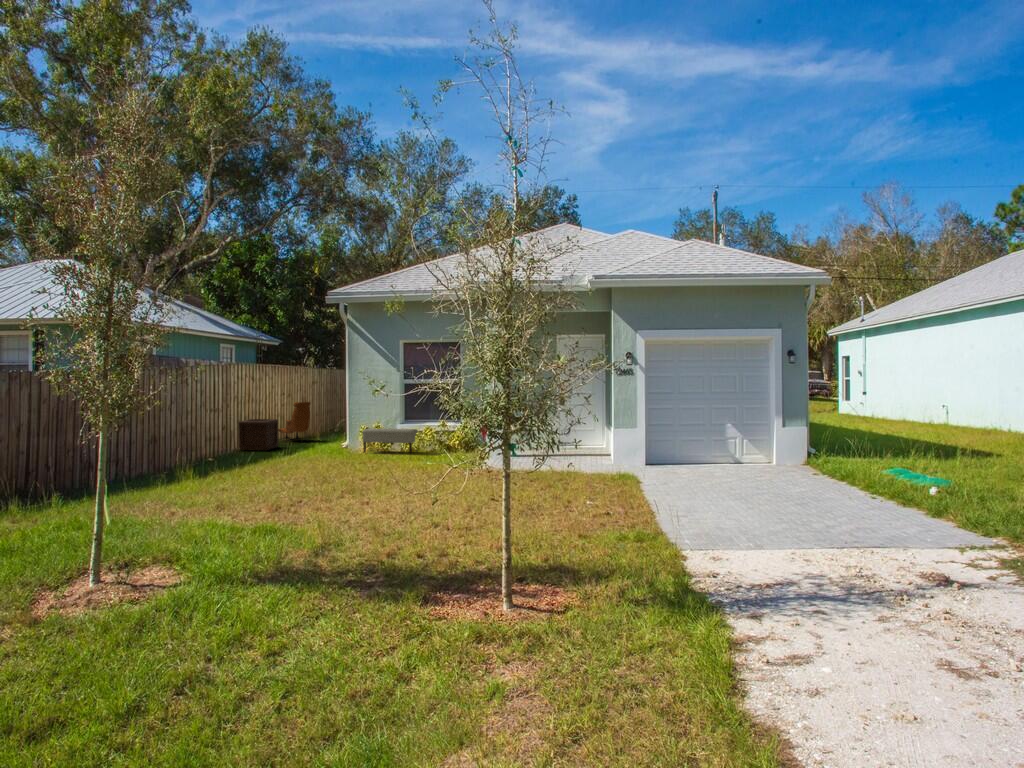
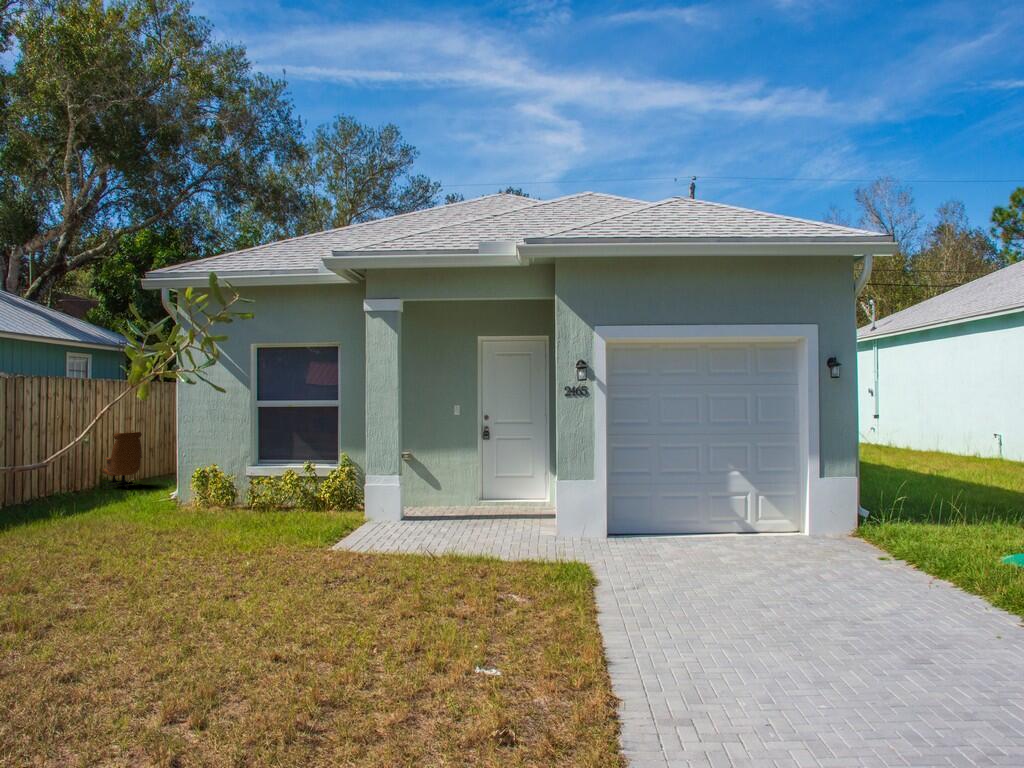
wooden crate: present [238,419,278,451] -> none [10,458,80,506]
bench: present [363,428,418,454] -> none [189,473,275,513]

